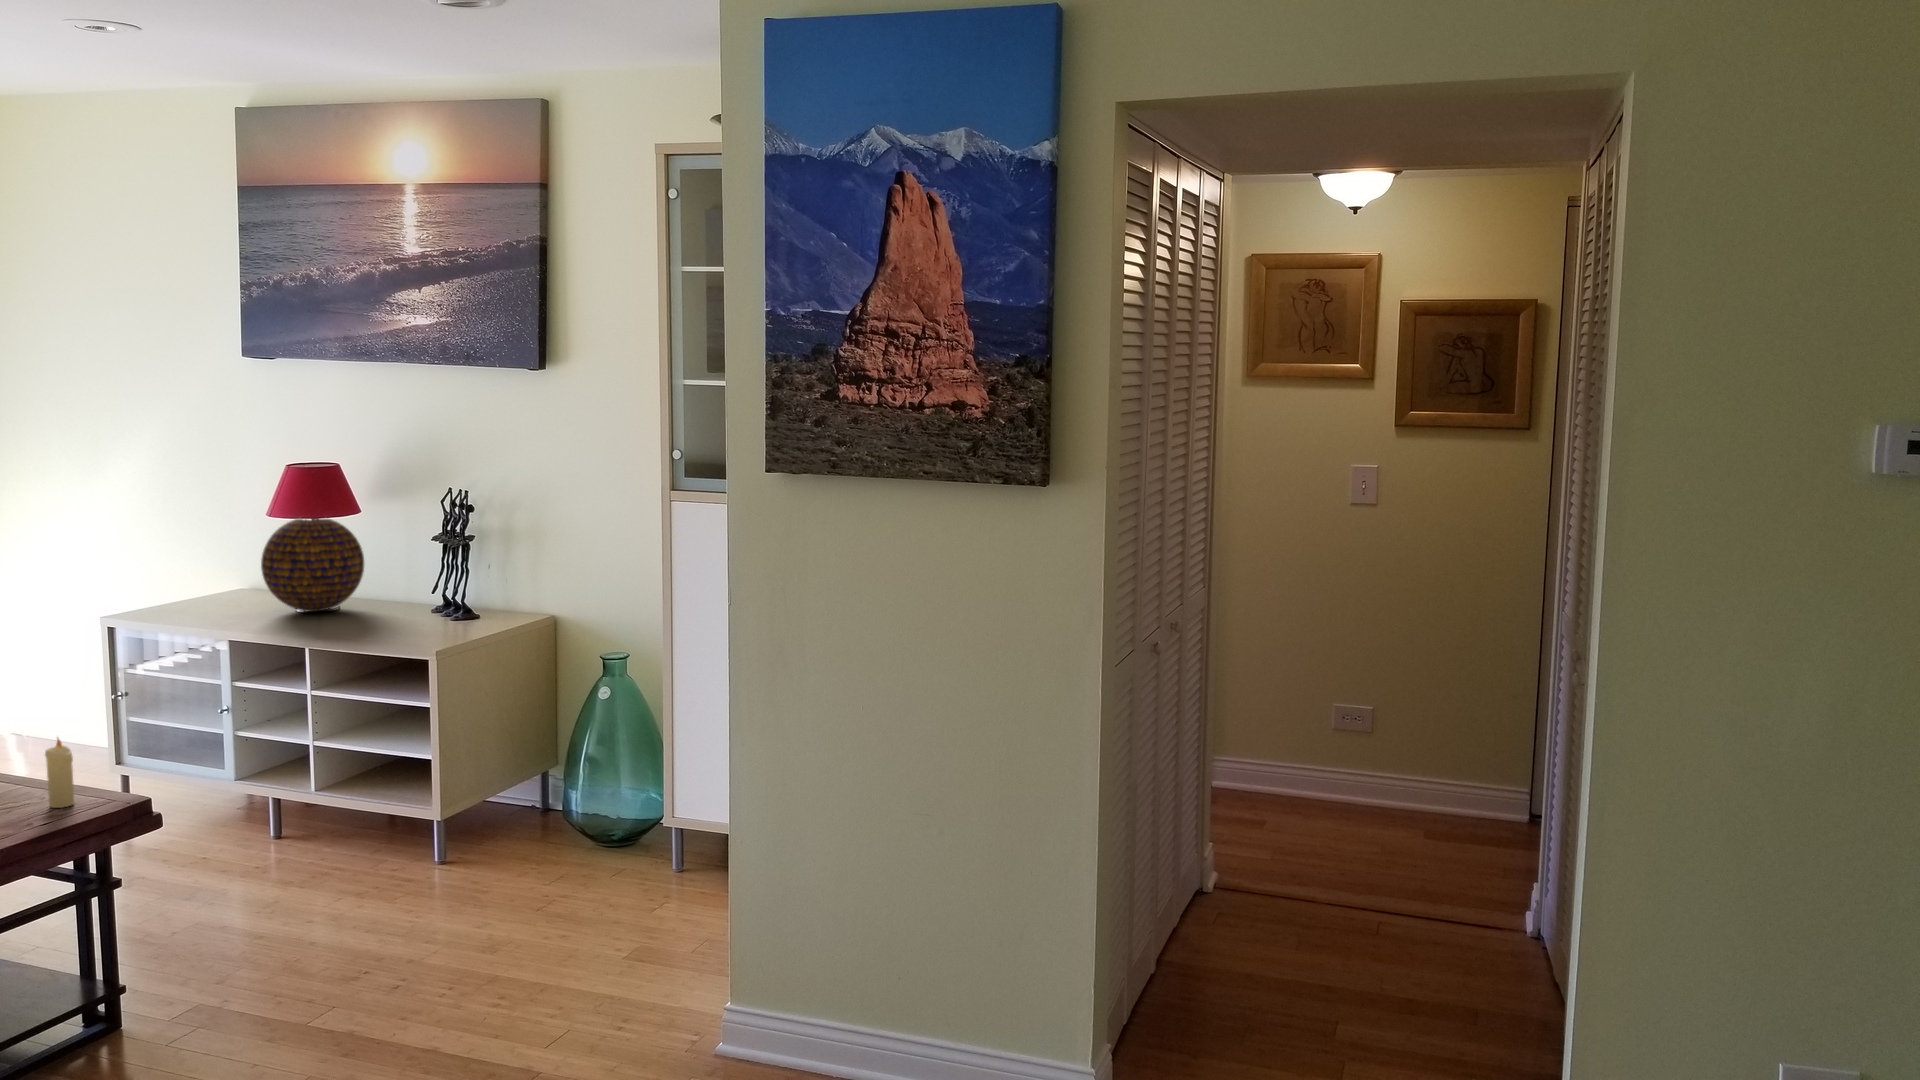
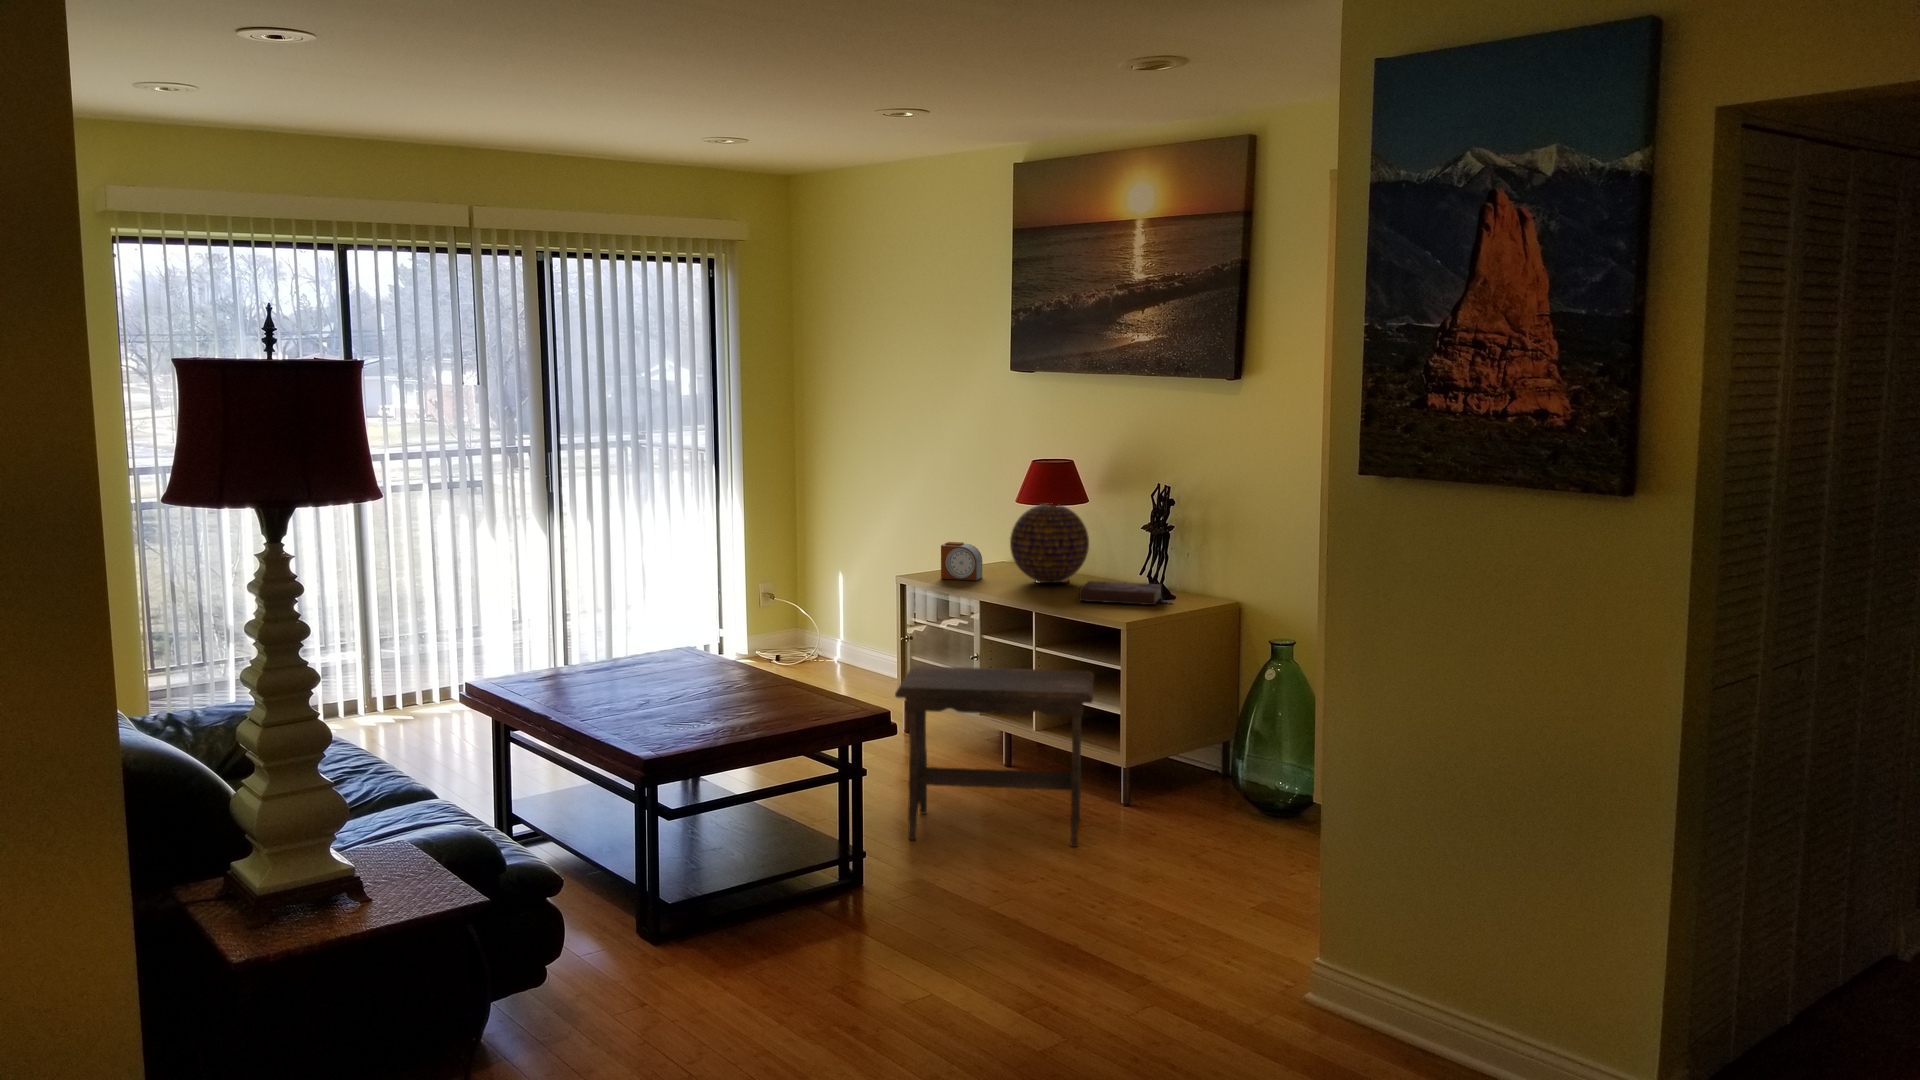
alarm clock: none [163,569,223,616] -> present [941,542,982,580]
book: none [364,604,481,631] -> present [1079,581,1162,605]
footstool: none [142,713,412,956] -> present [895,666,1094,847]
candle: present [45,738,74,808] -> none [824,657,841,711]

